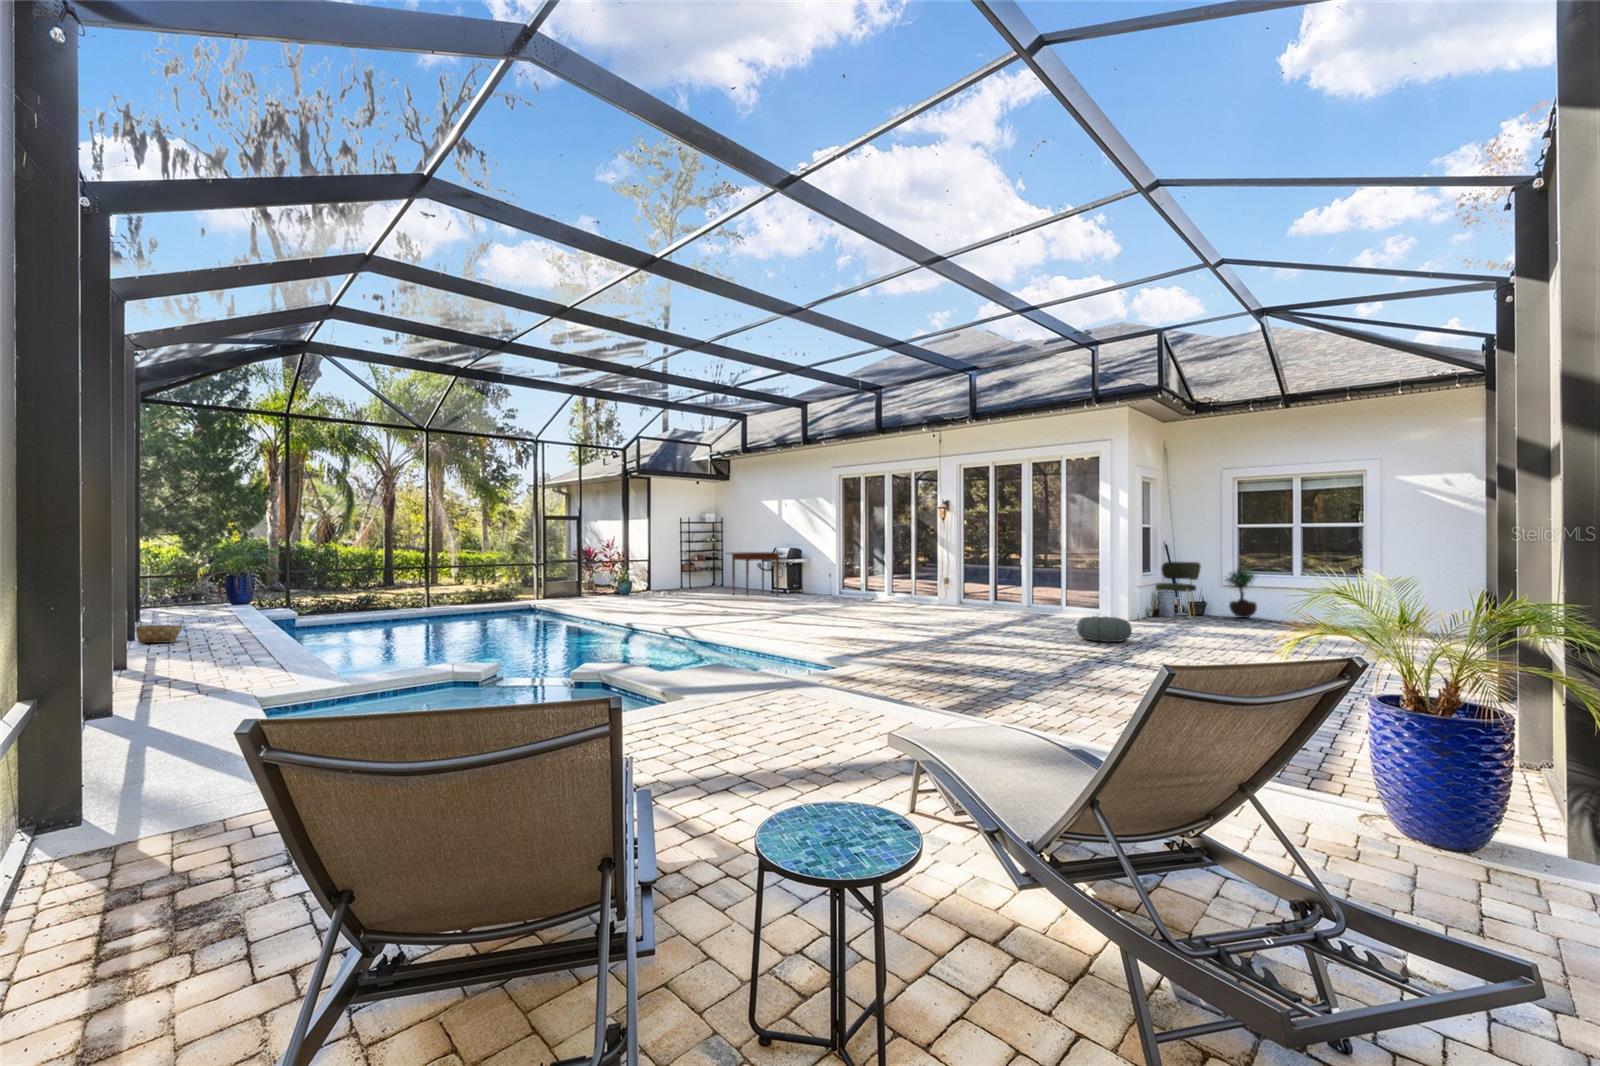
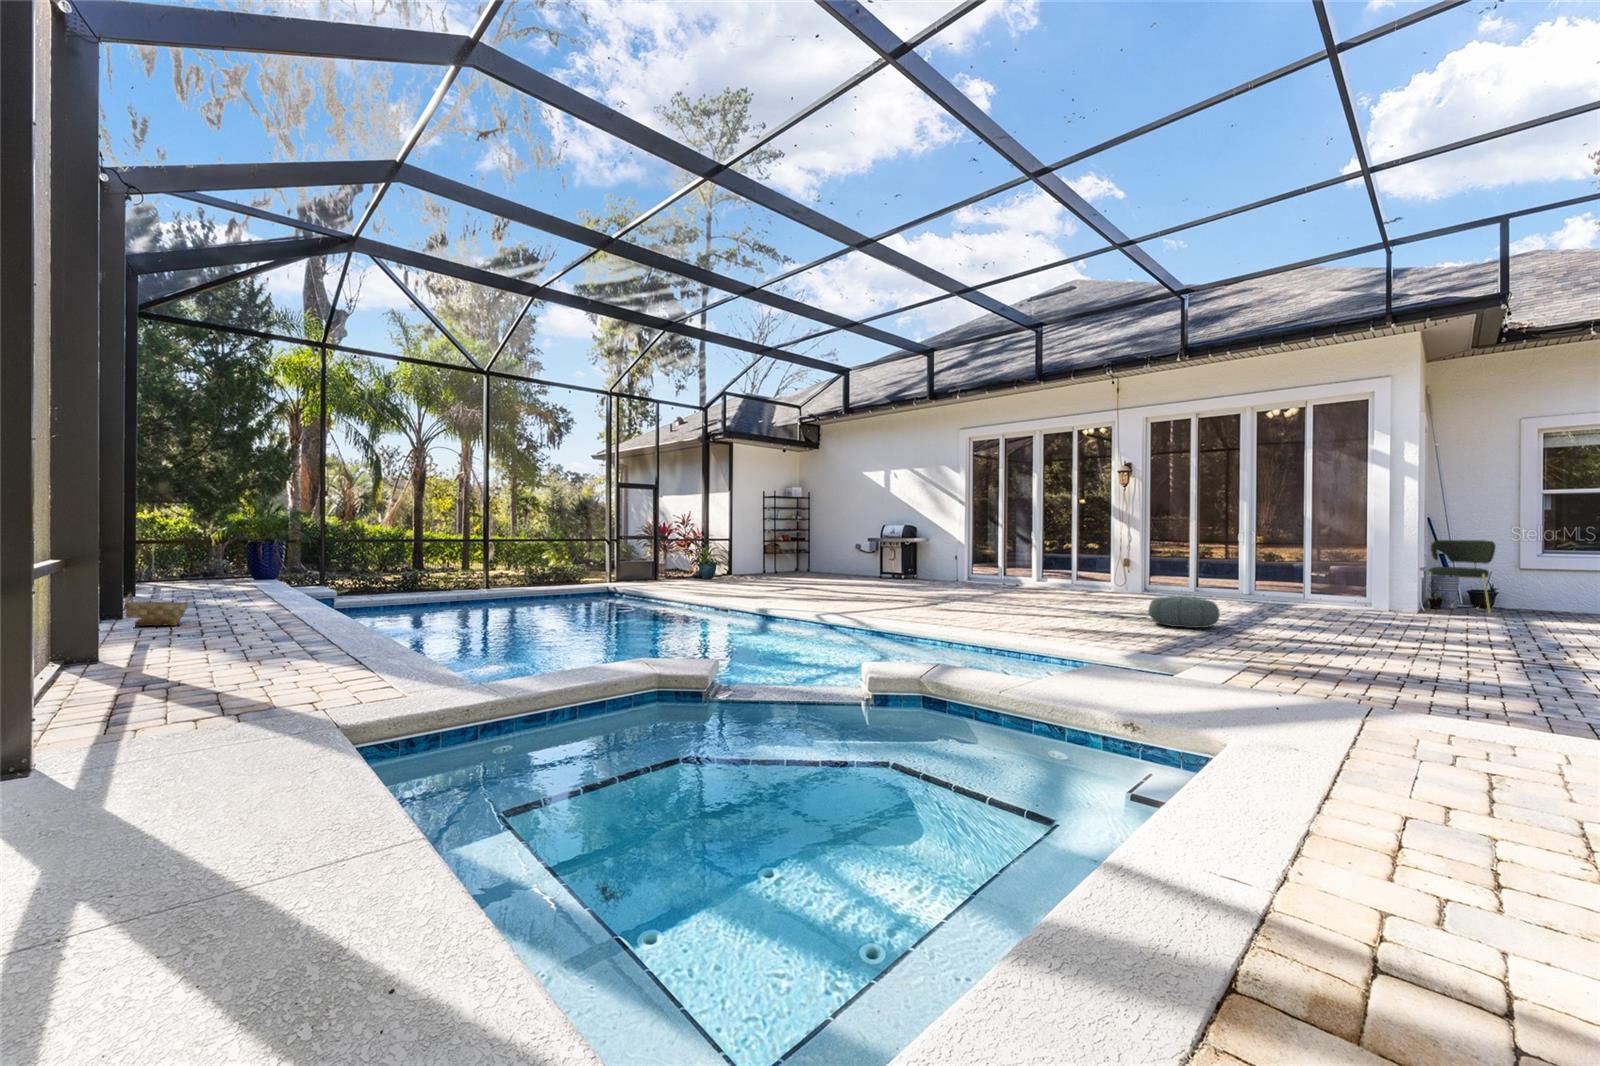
dining table: present [731,552,781,596] -> none [828,530,904,583]
potted tree: present [1227,570,1257,618] -> none [1522,543,1583,613]
pouf: present [1077,616,1132,642] -> present [1148,597,1220,628]

